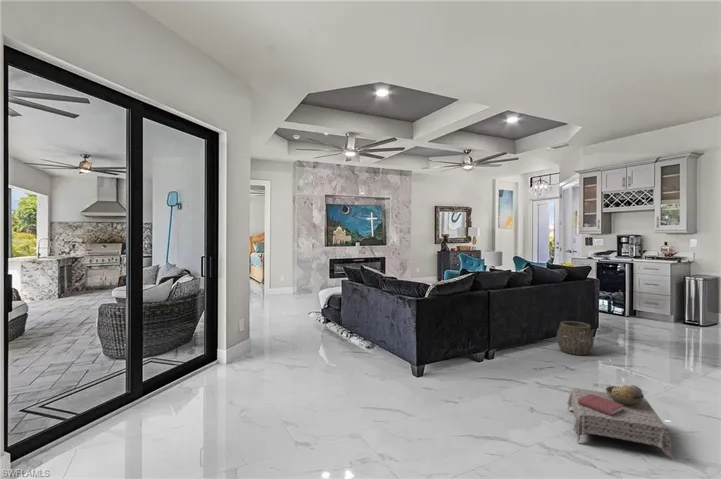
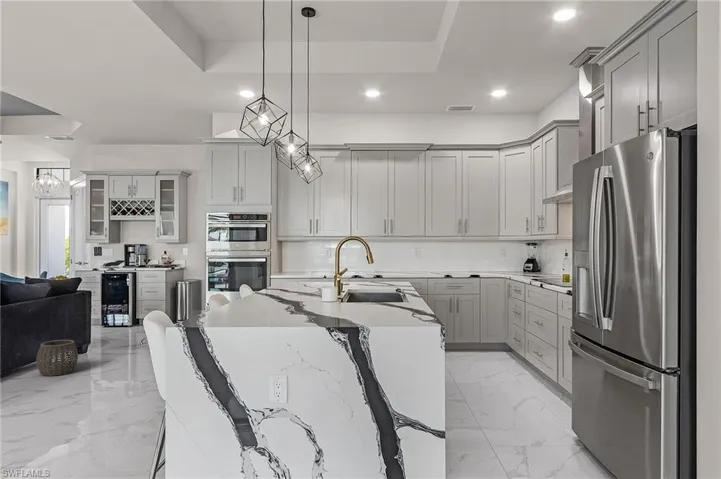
ottoman: present [567,385,673,460] -> none [15,389,108,461]

